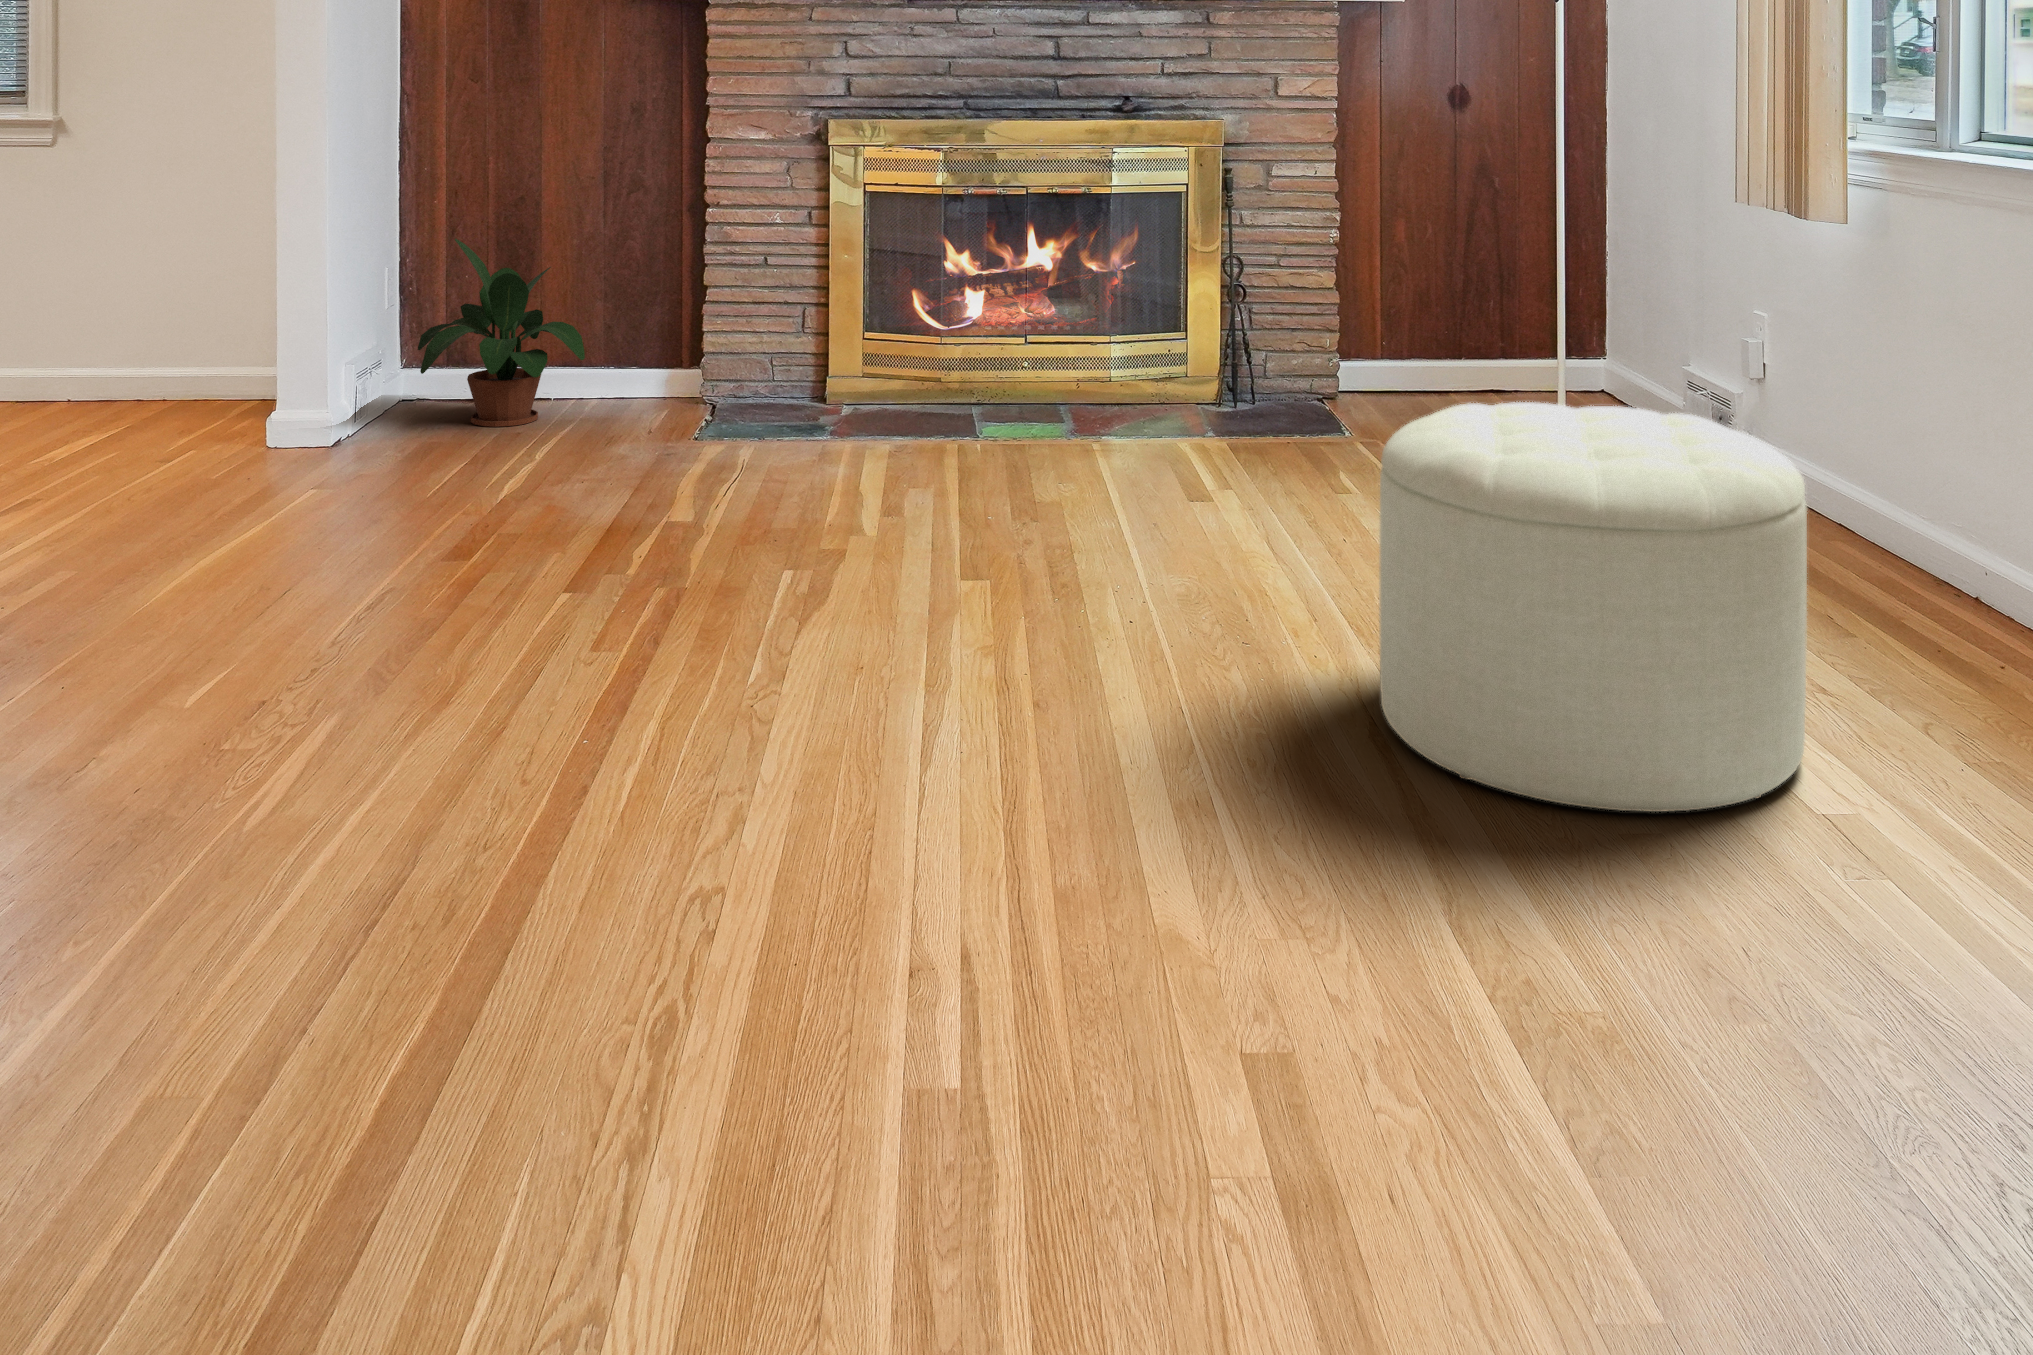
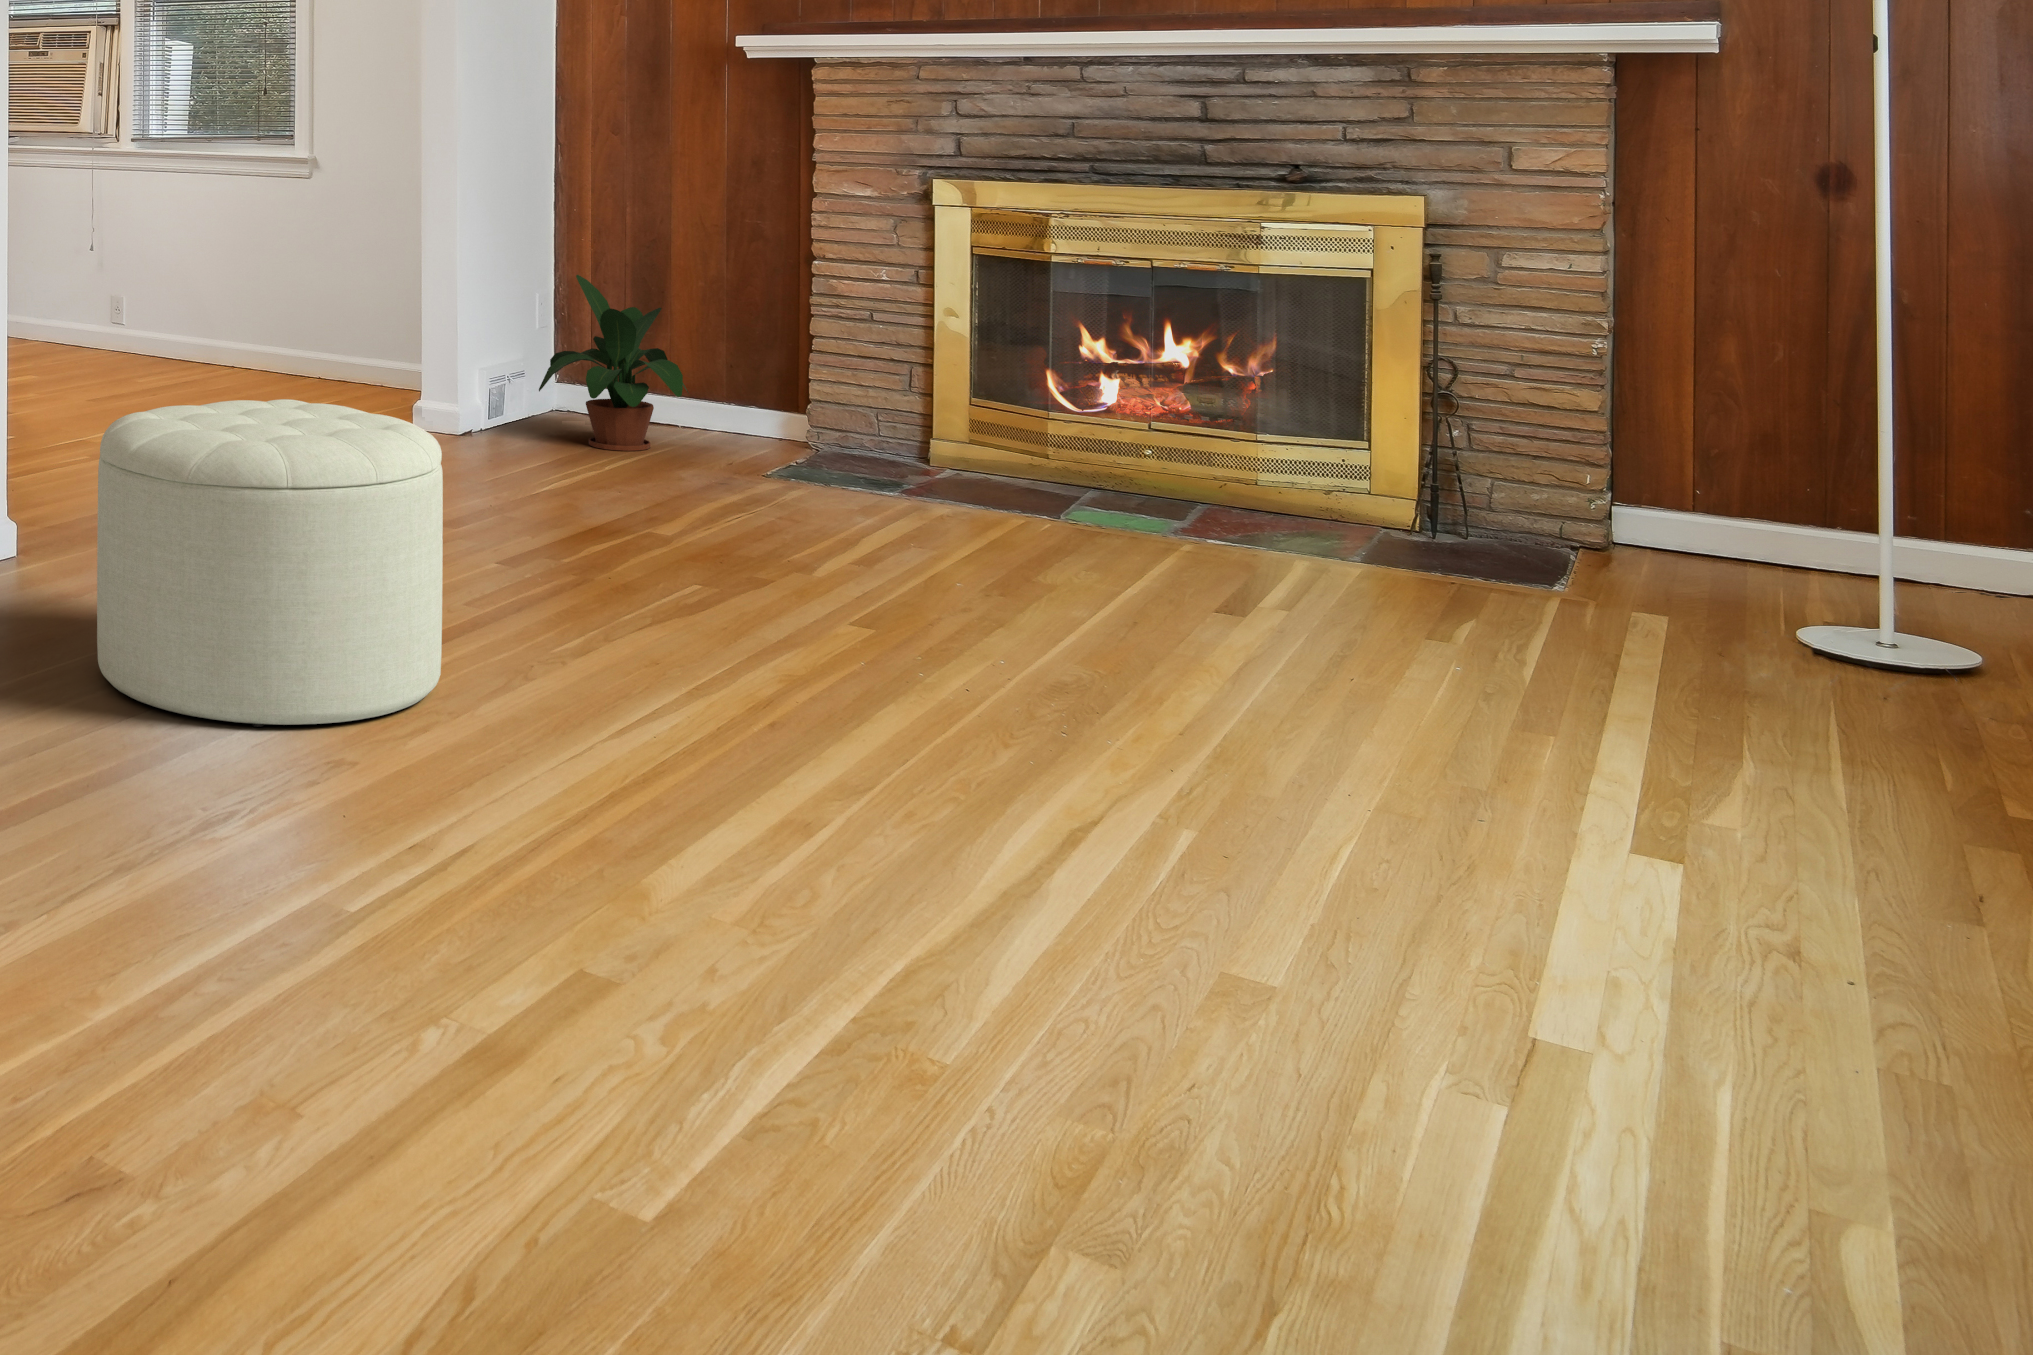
ottoman: present [1379,402,1807,812] -> present [97,399,443,727]

